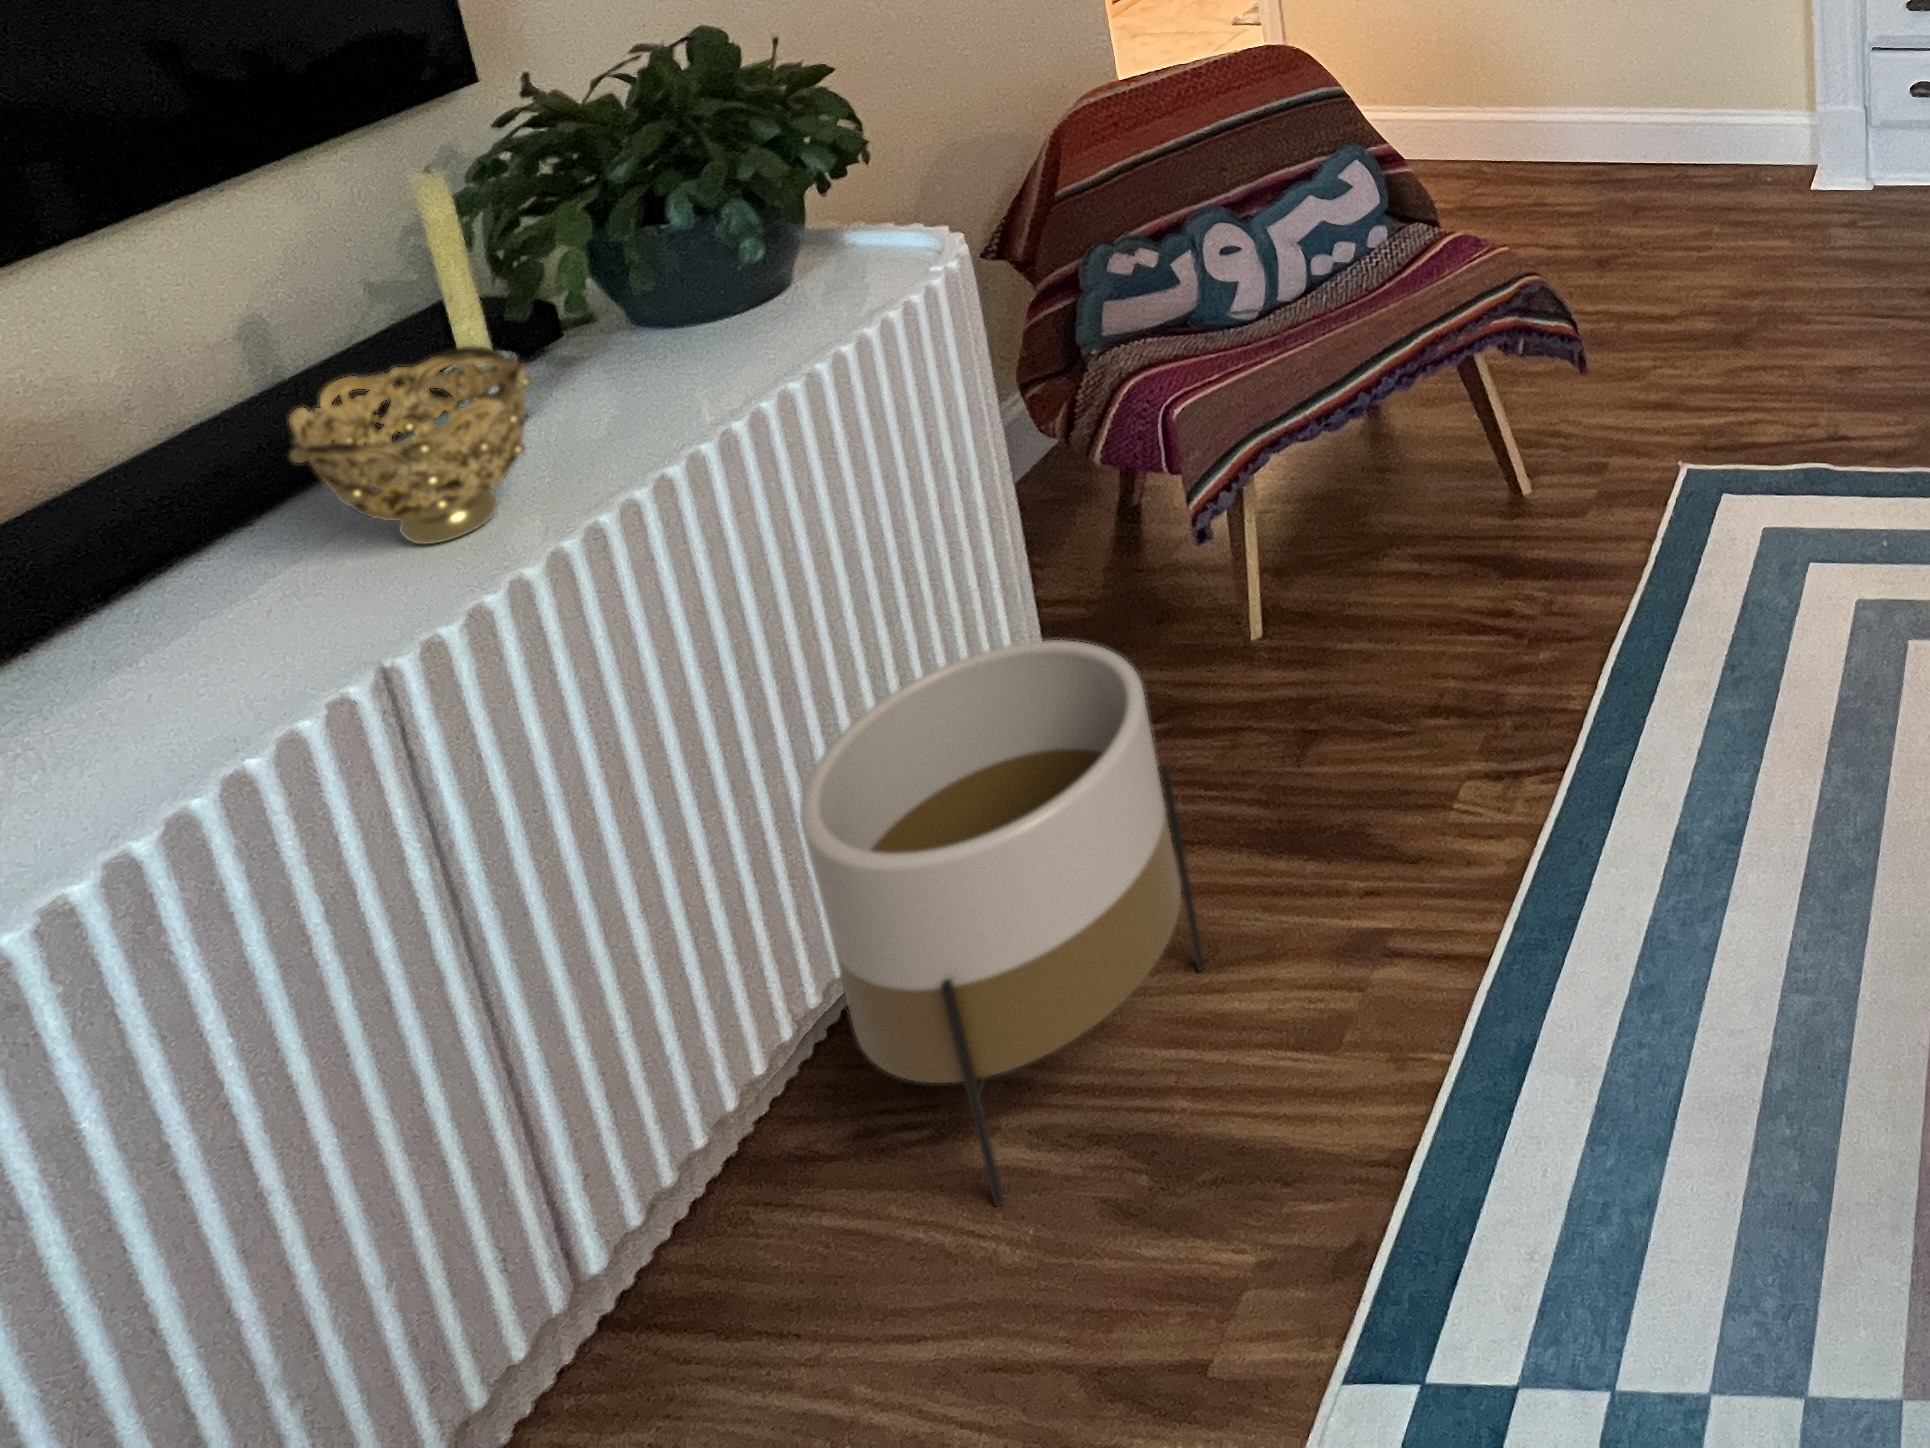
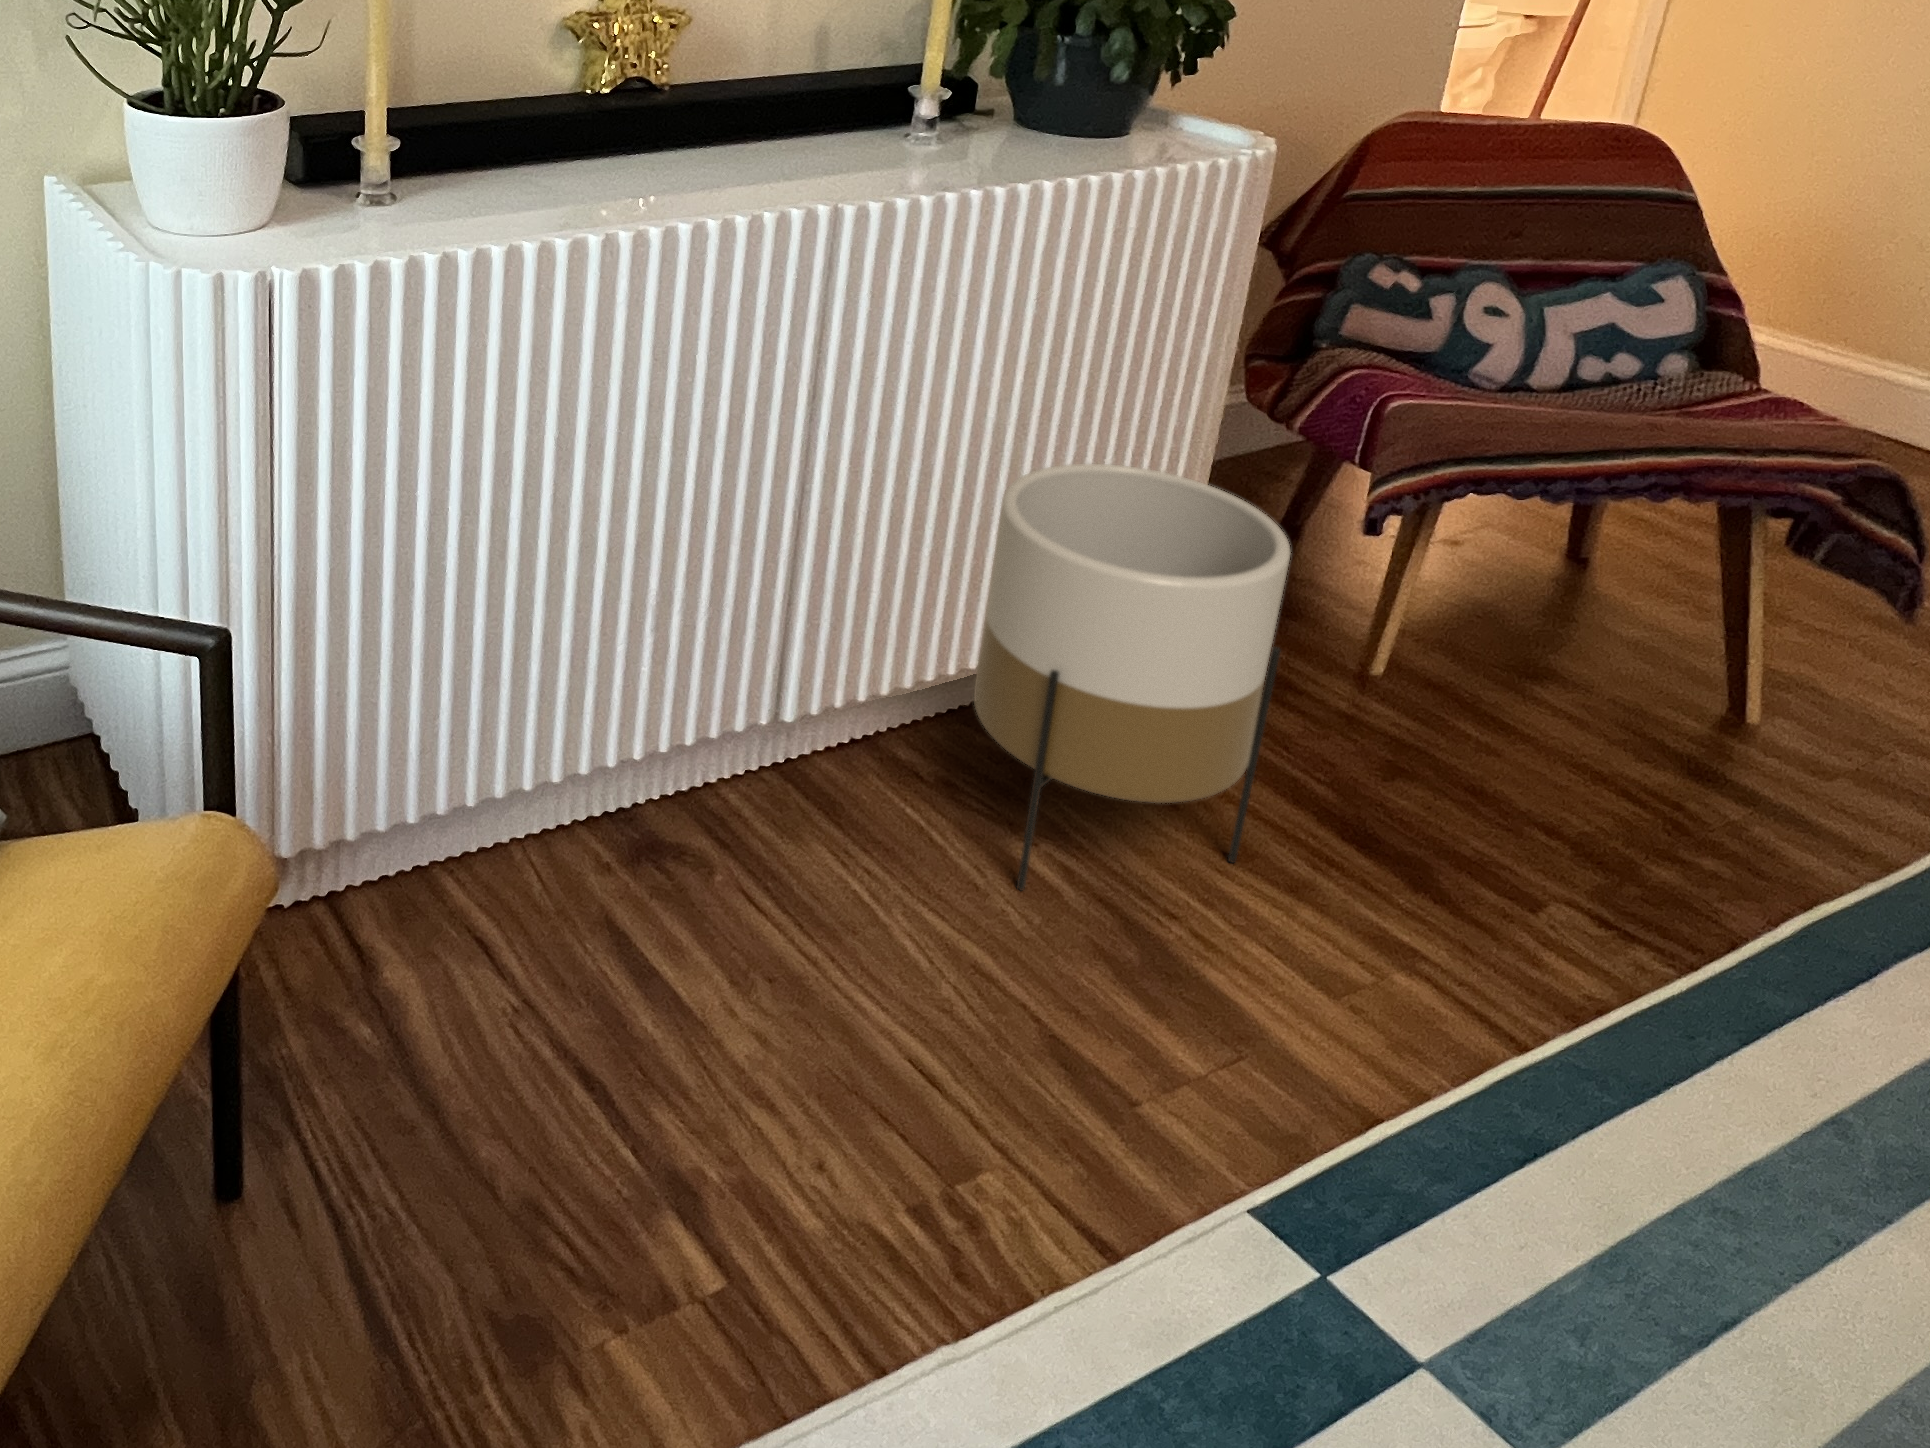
decorative bowl: present [289,346,532,544] -> none [829,43,966,173]

